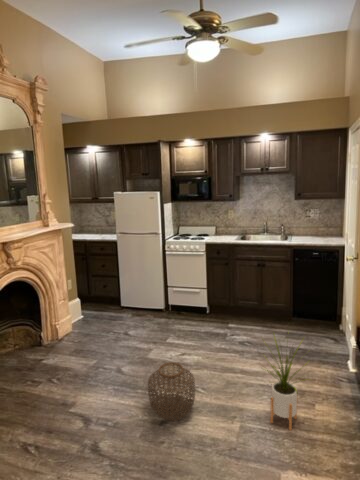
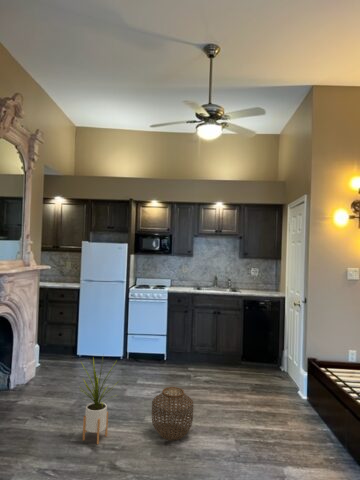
house plant: present [267,337,301,430] -> present [80,358,118,444]

